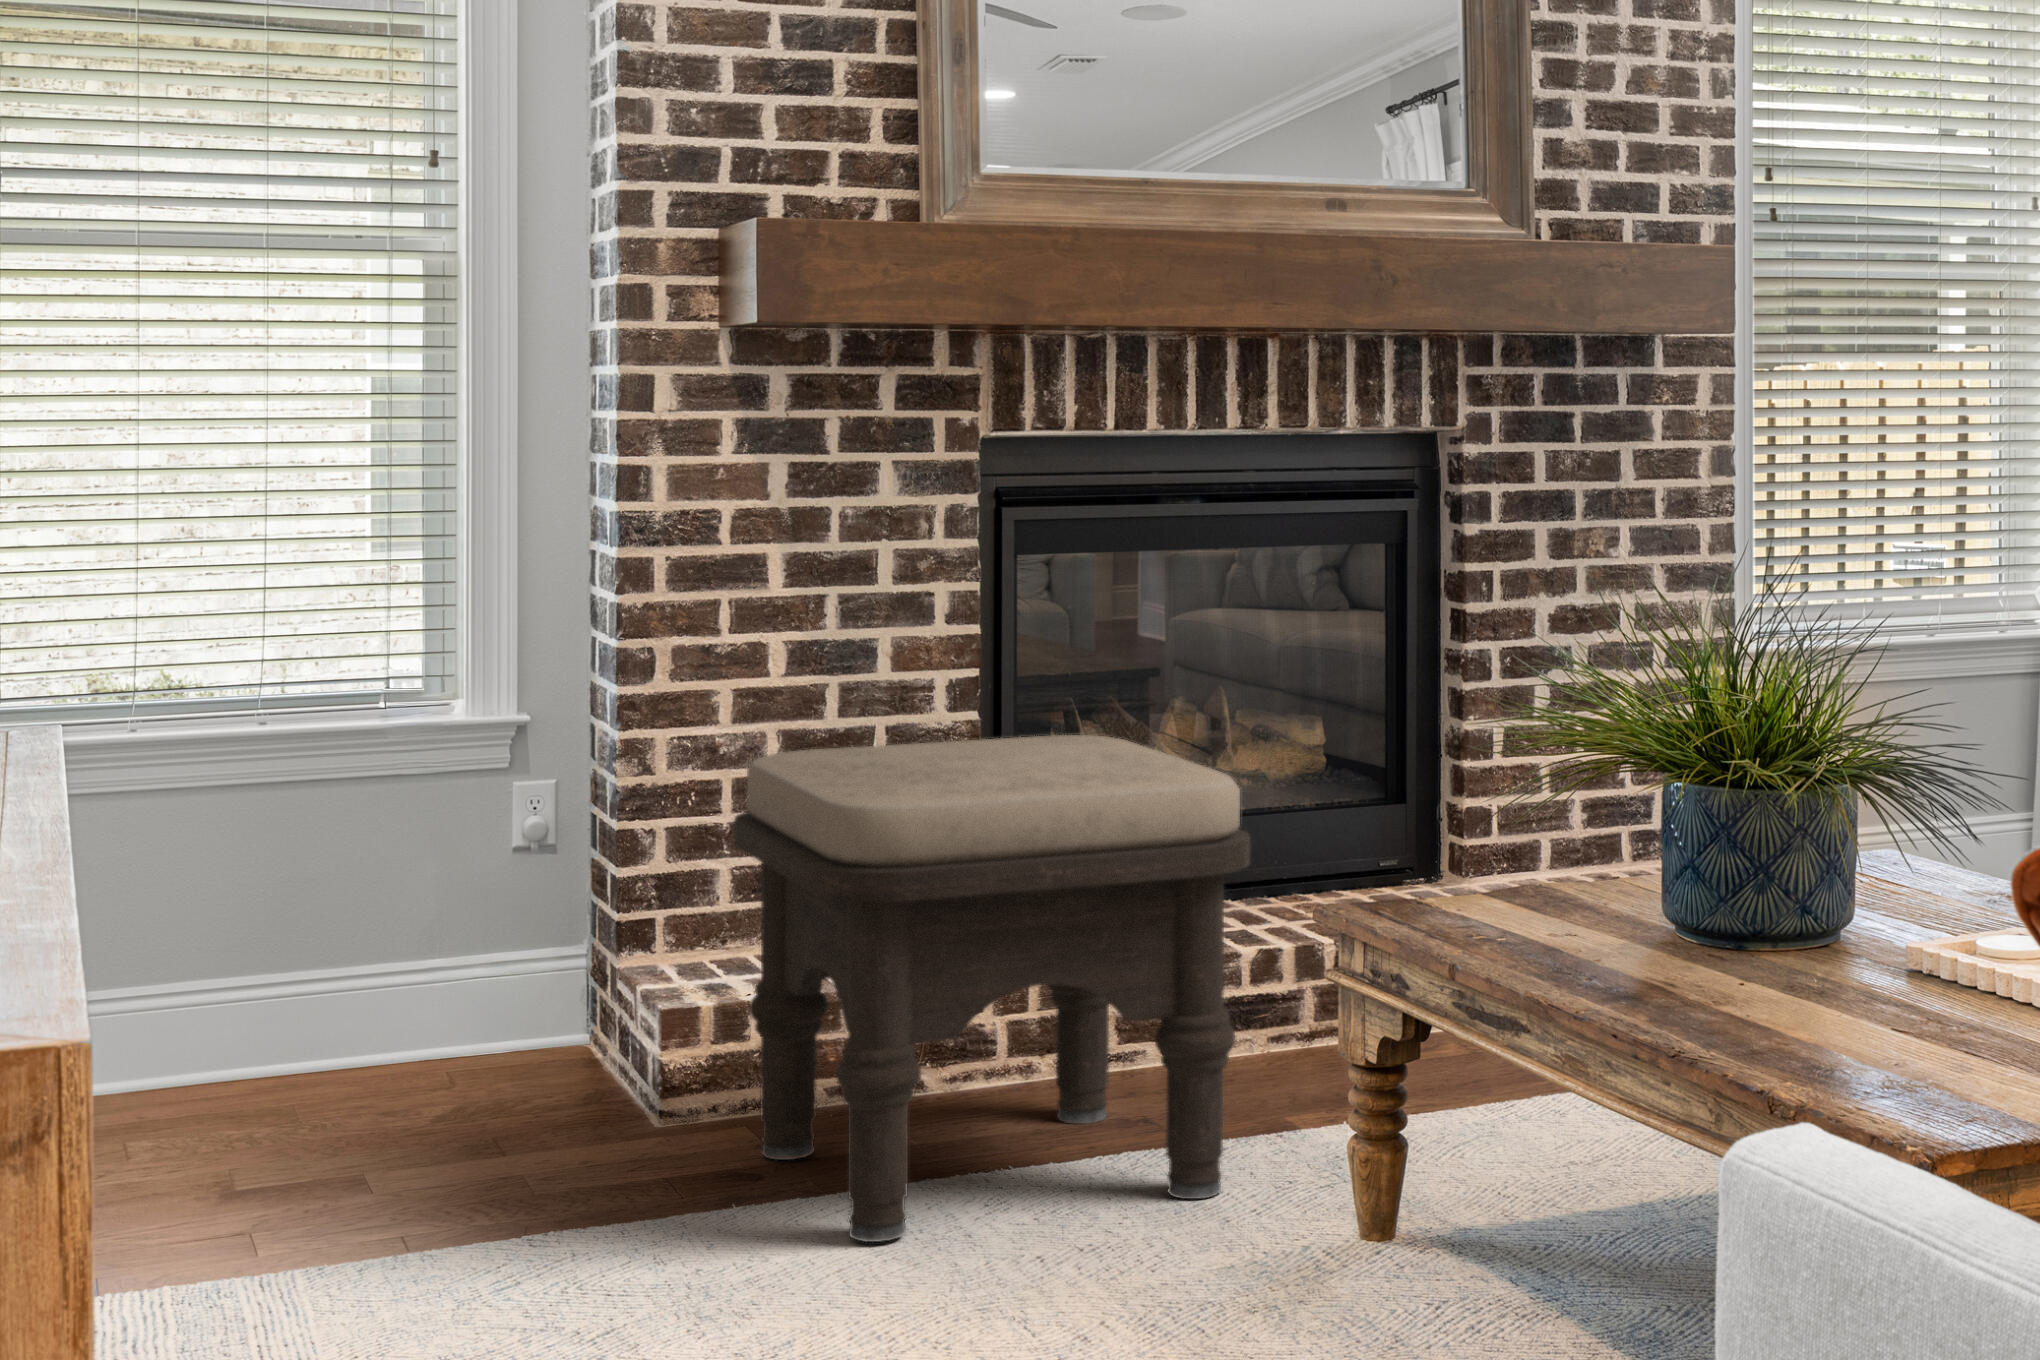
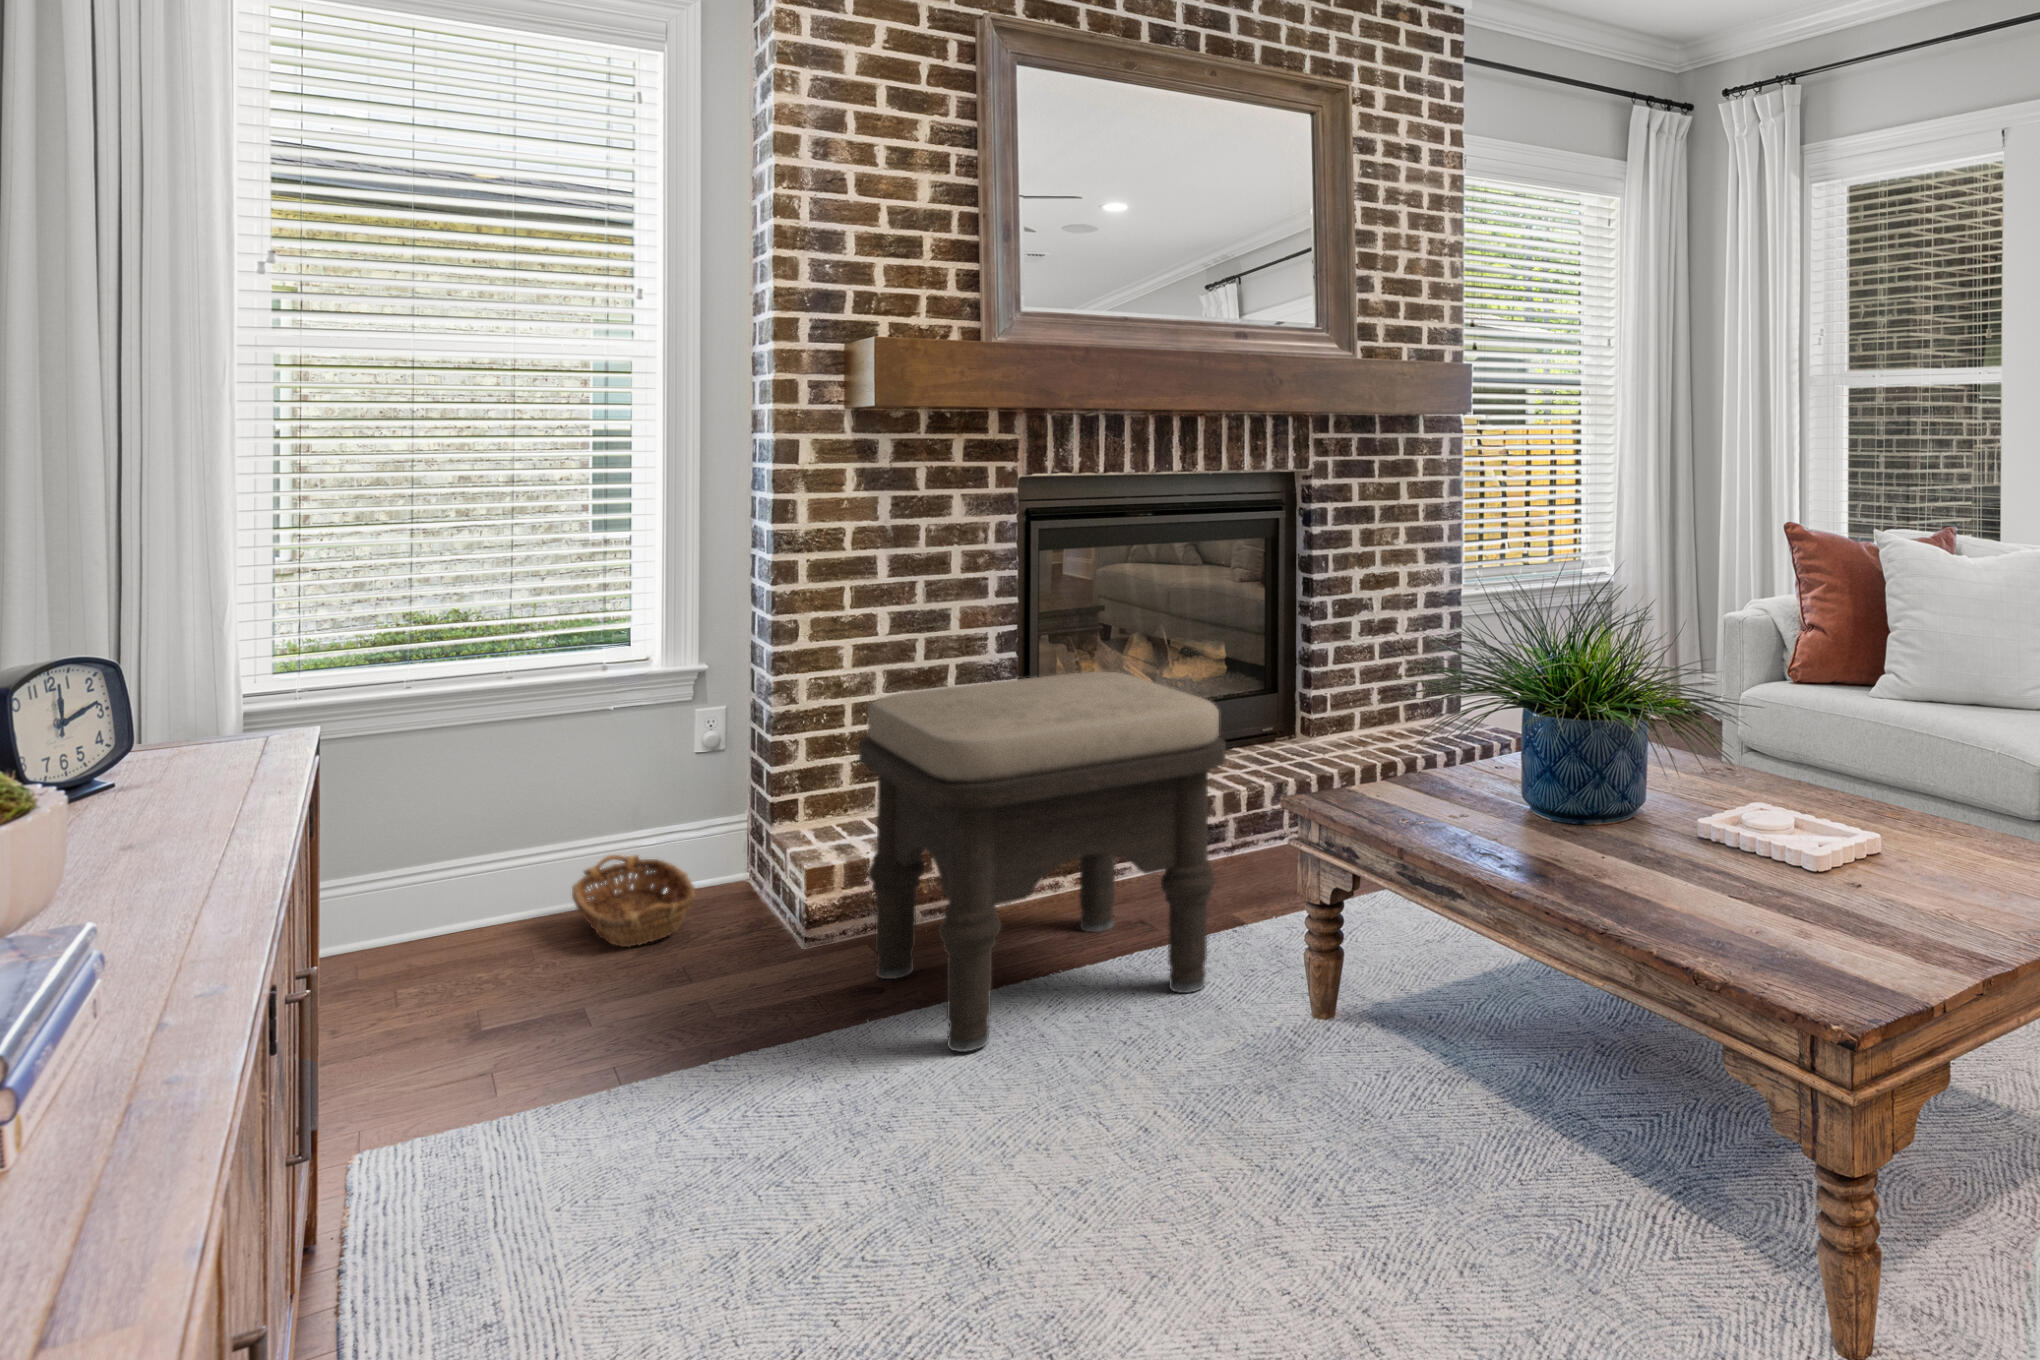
basket: none [315,981,557,1113] -> present [572,855,695,947]

